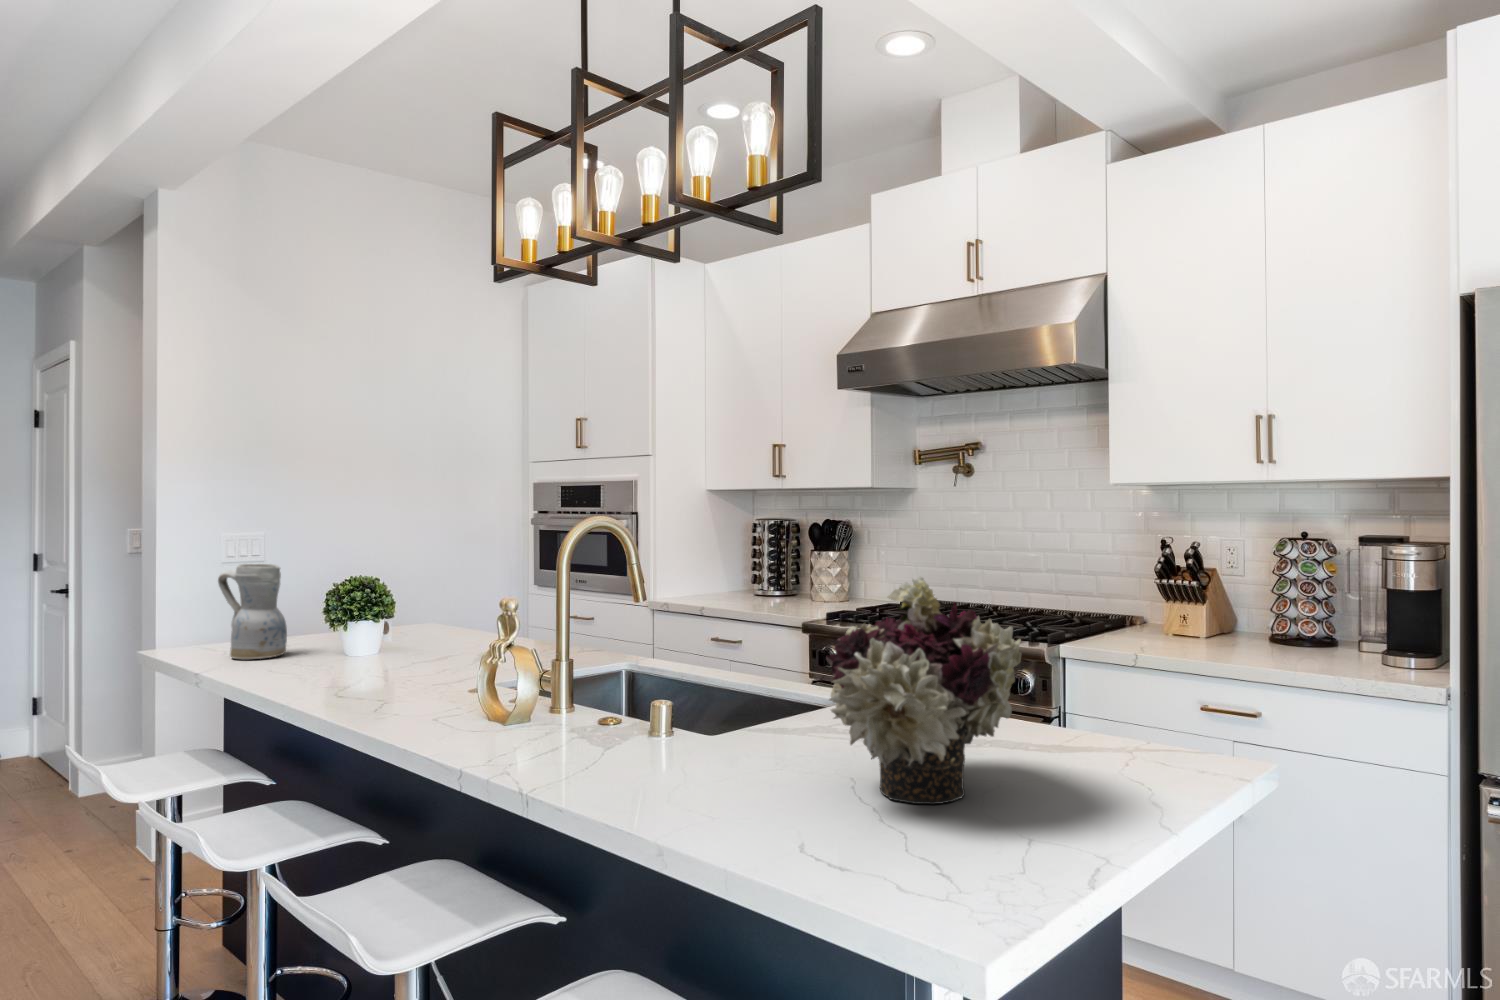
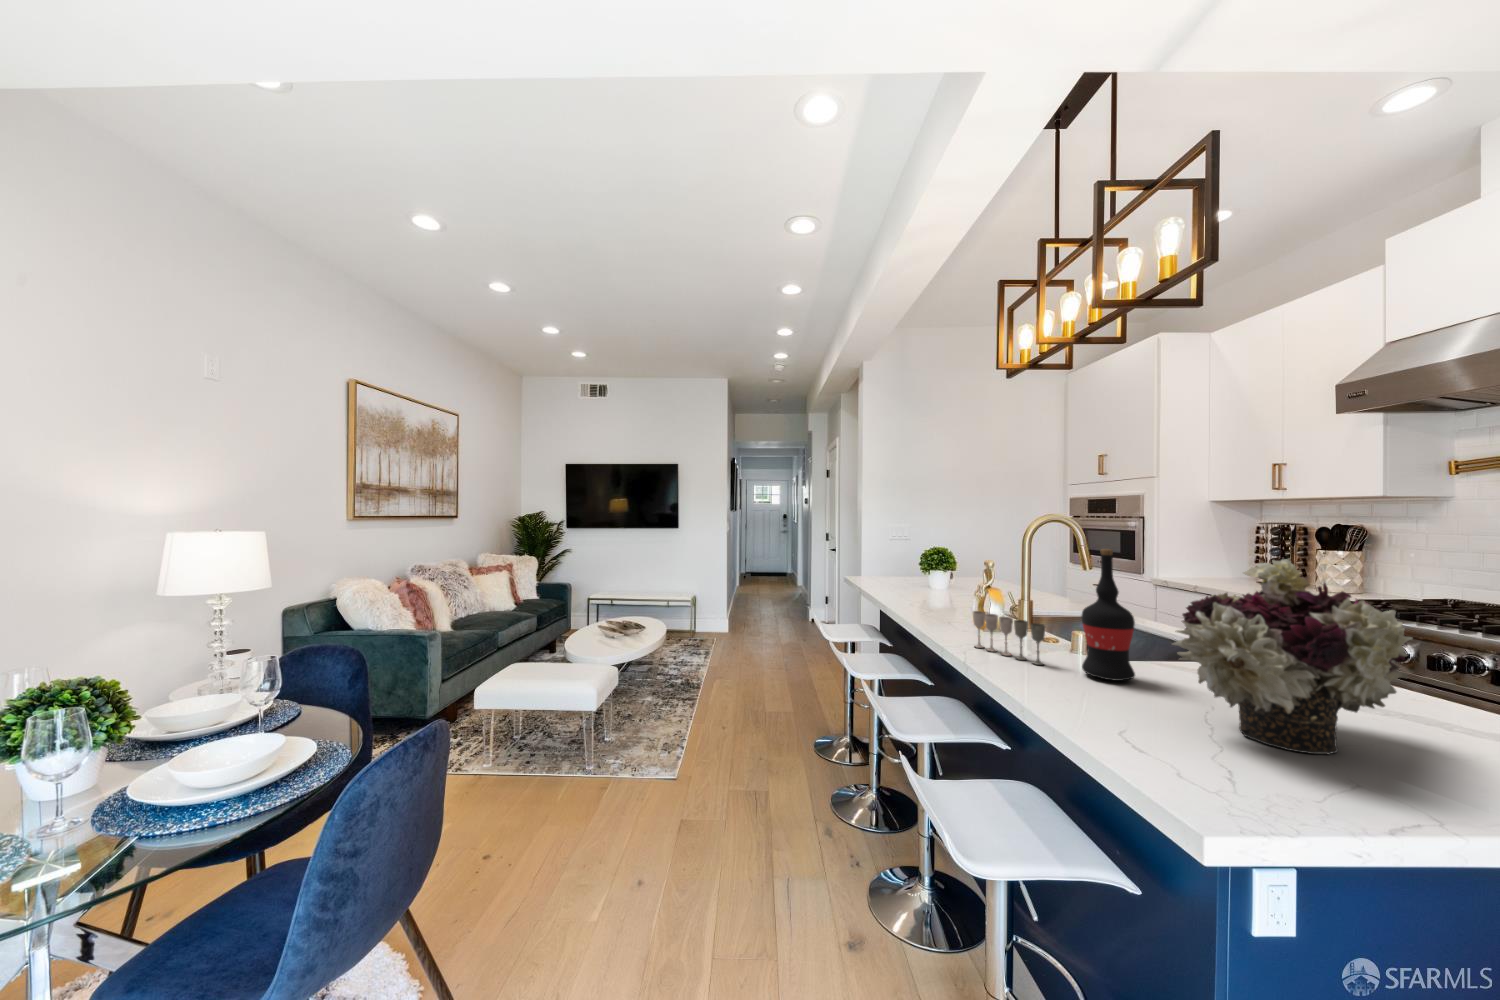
ceramic pitcher: present [218,564,287,659] -> none [873,536,904,583]
wine bottle: none [680,573,747,764] -> present [1082,549,1135,681]
wine glass: none [507,691,629,763] -> present [973,611,1045,665]

